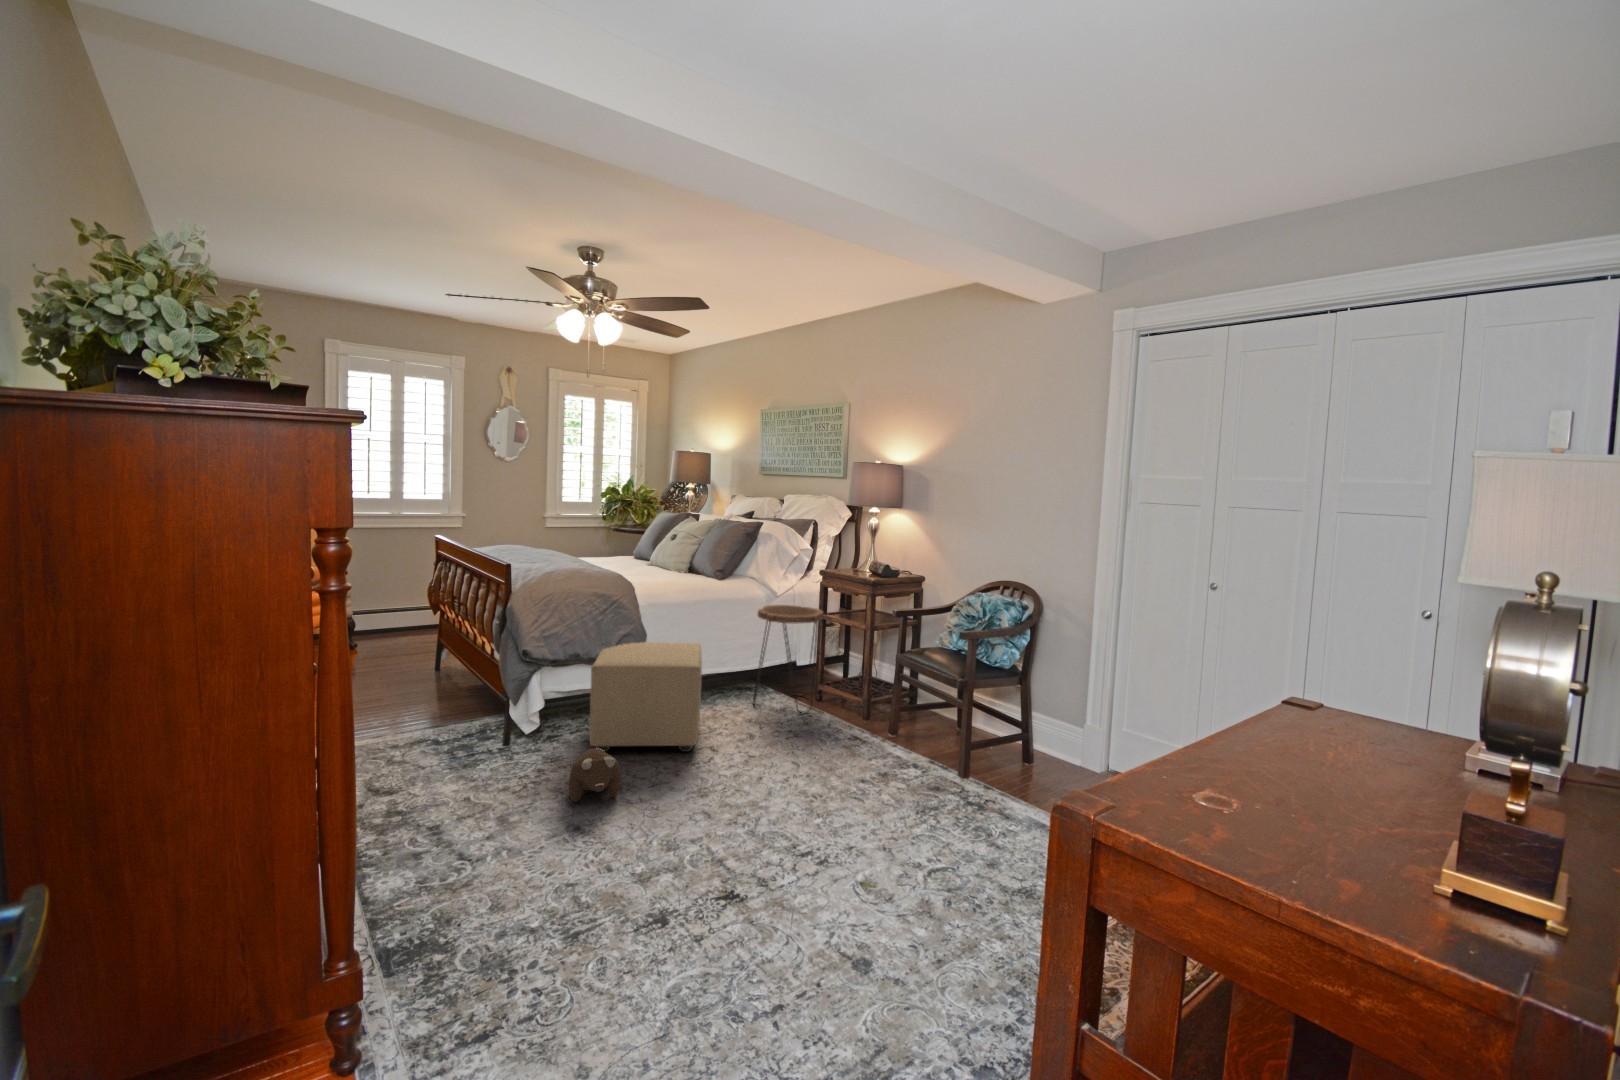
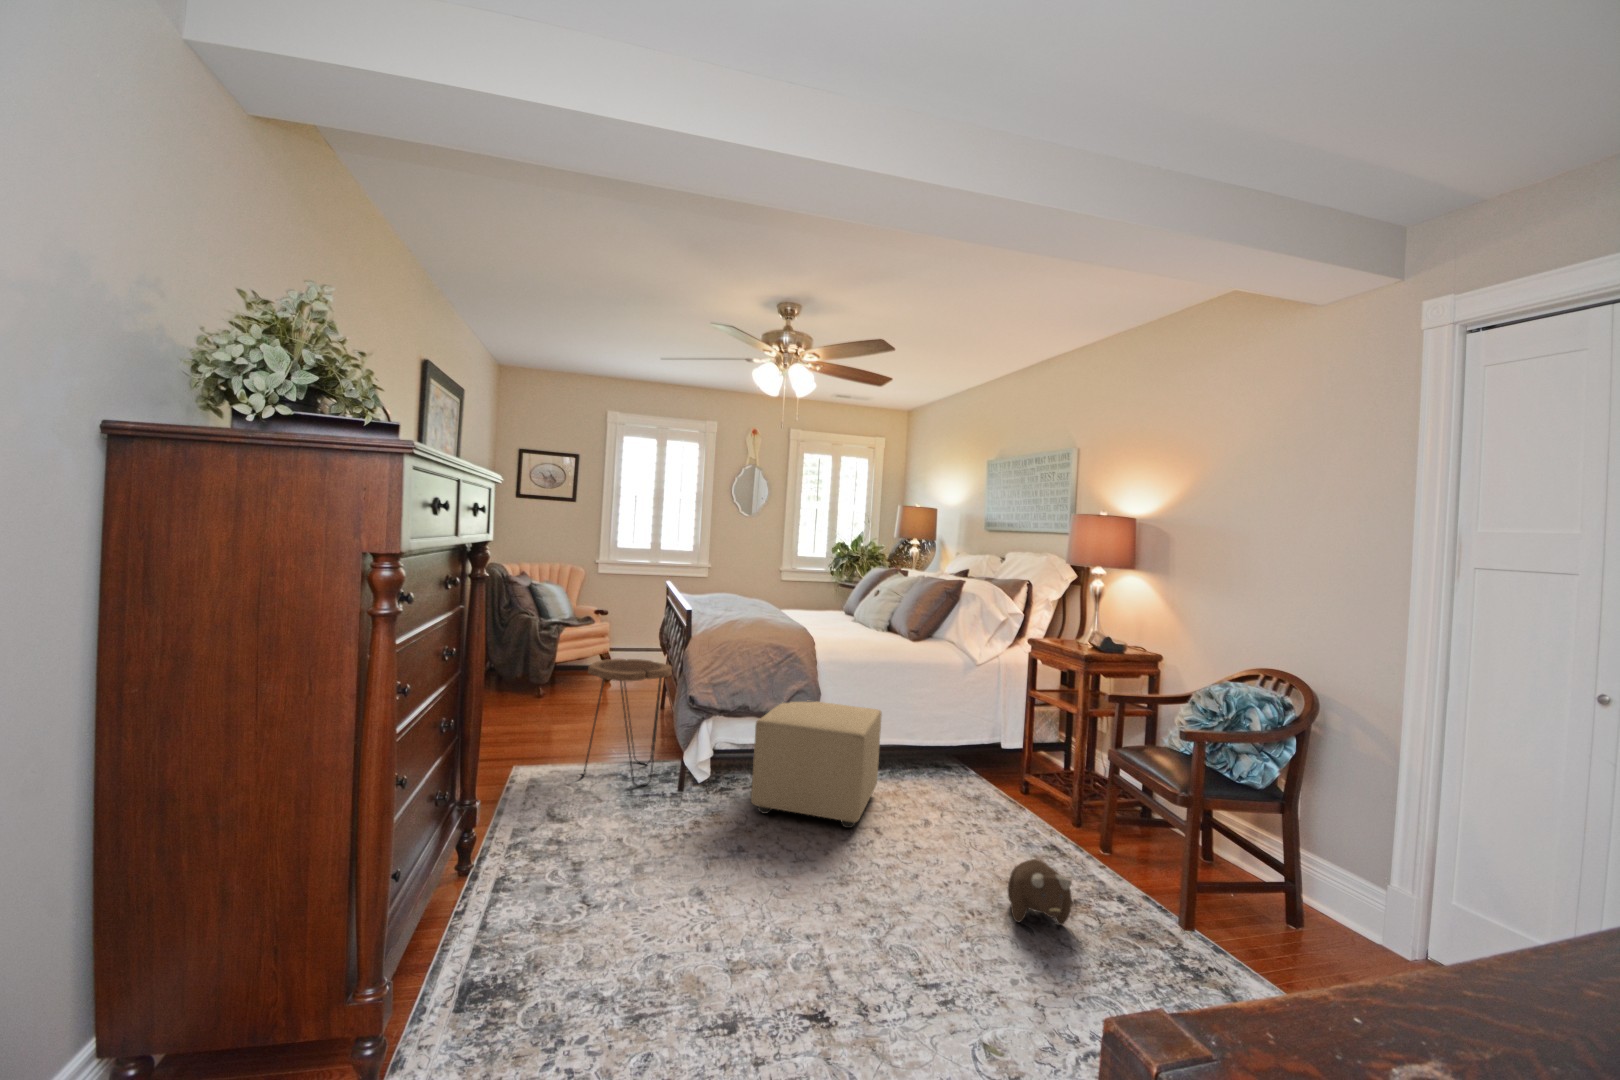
side table: present [753,605,823,713] -> present [583,659,672,787]
plush toy: present [569,748,621,802] -> present [1008,859,1072,924]

